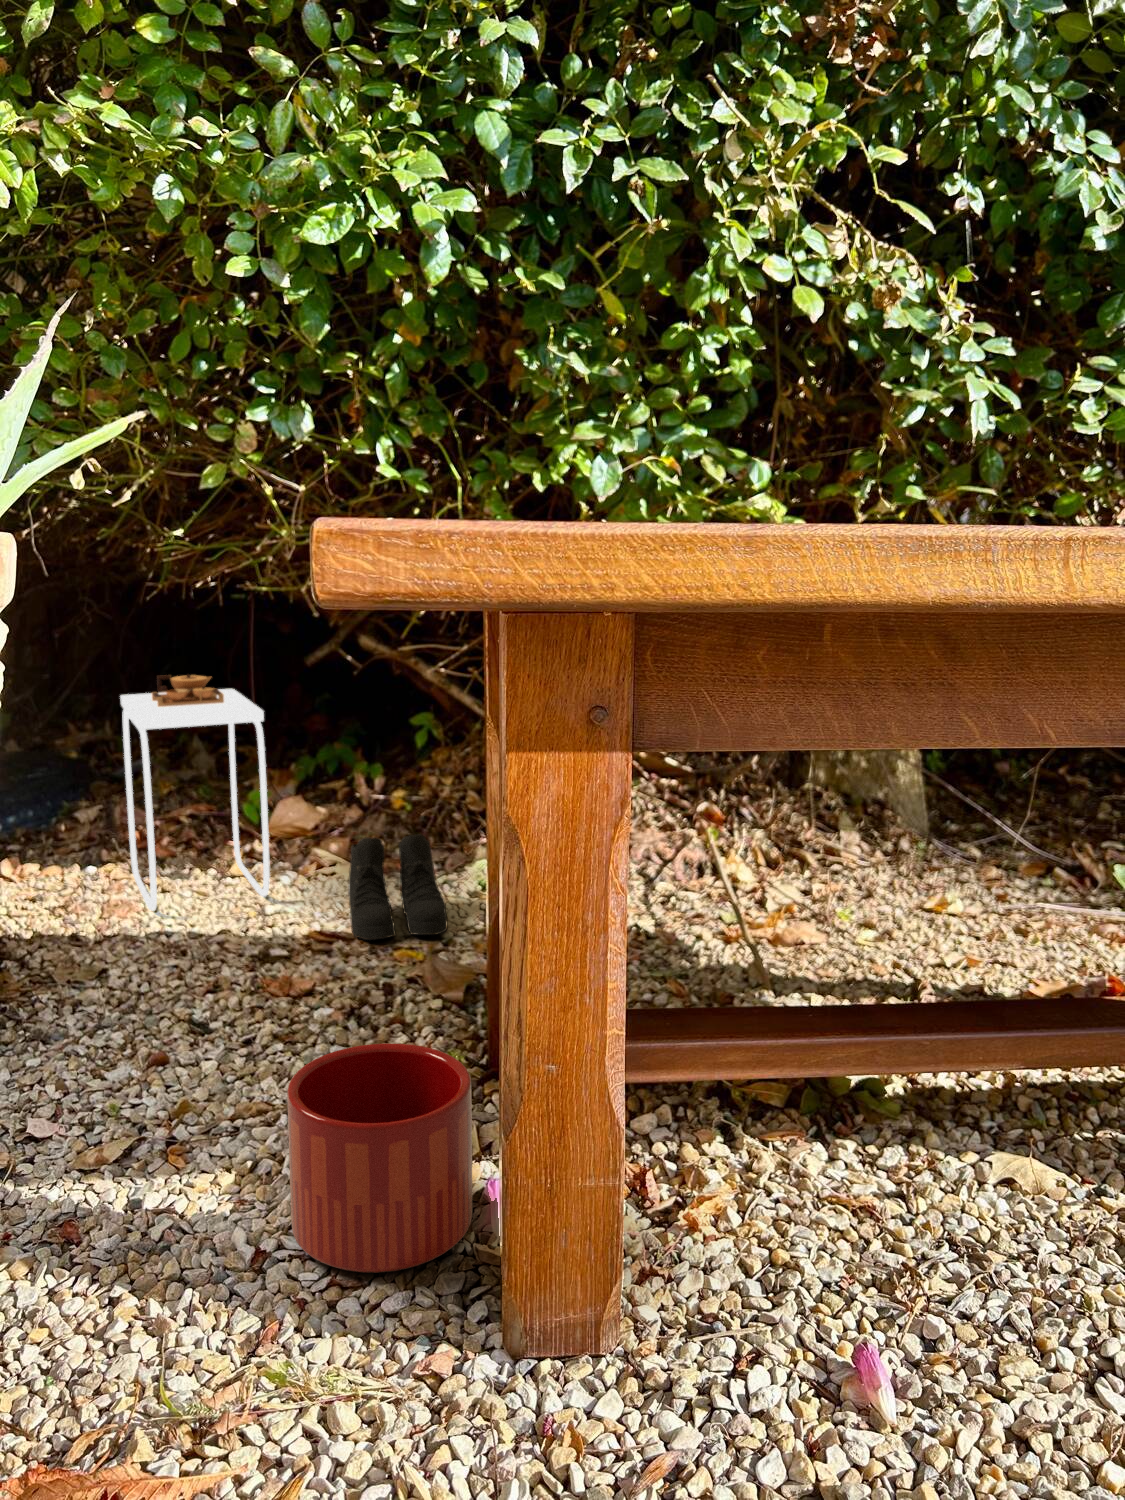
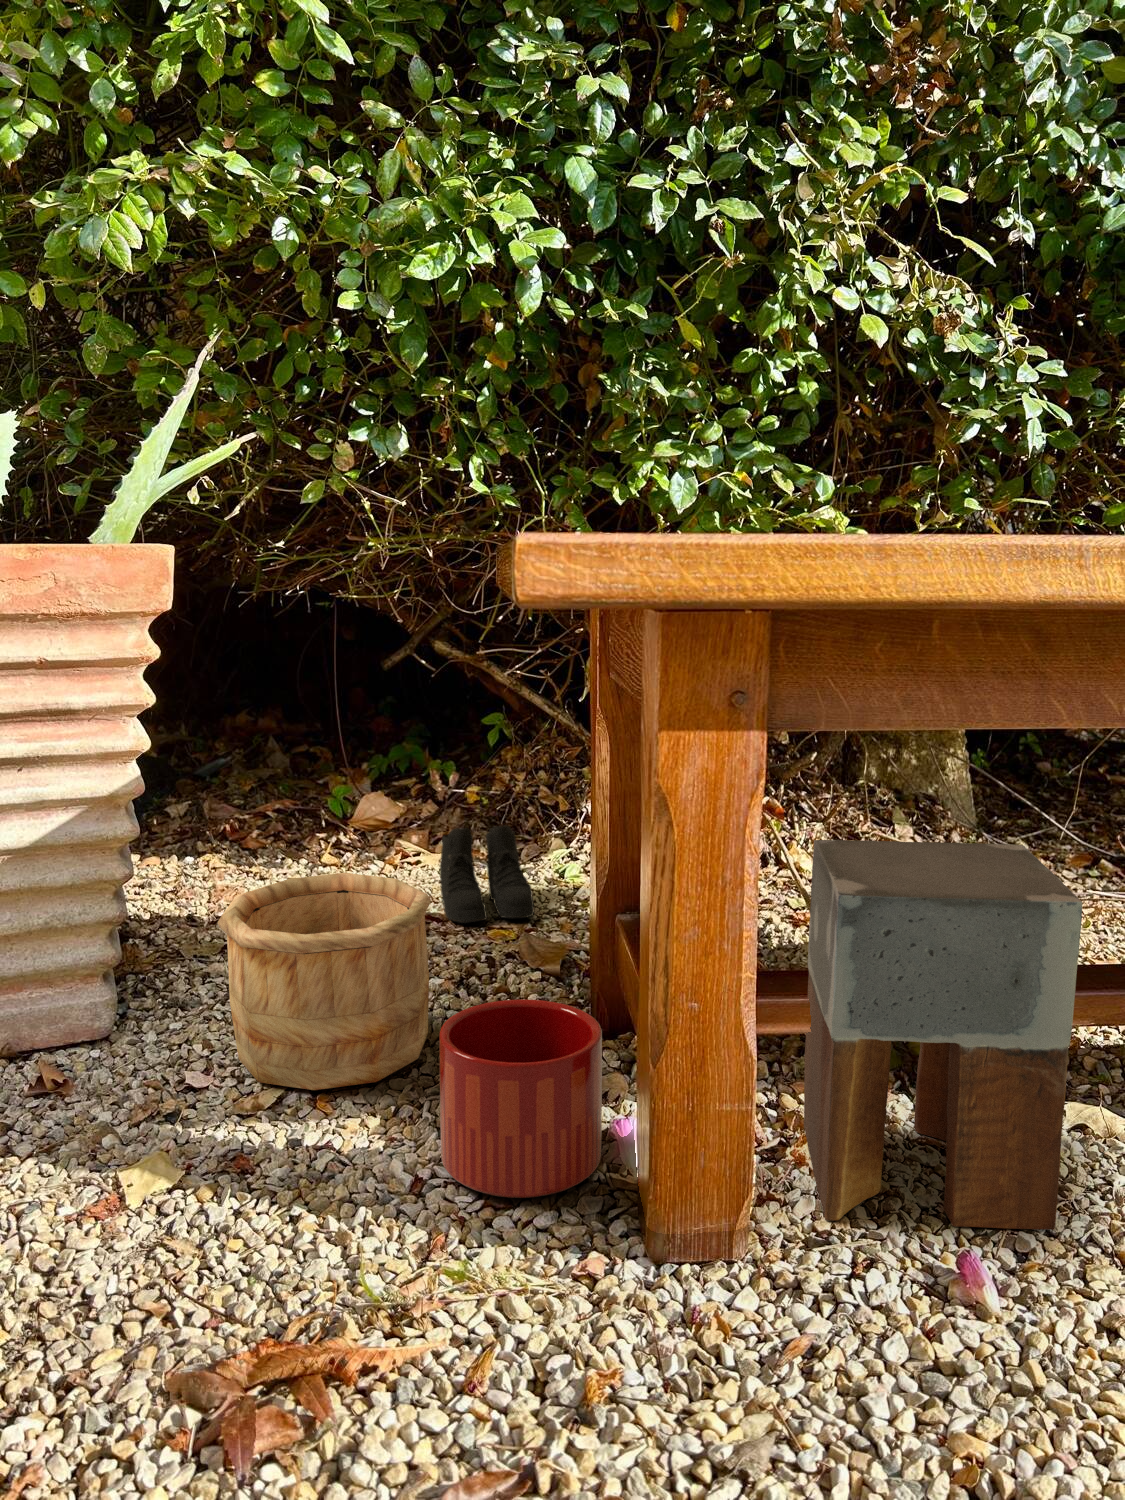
side table: present [120,674,270,911] -> none [221,678,364,898]
stool: none [704,869,999,1313] -> present [804,840,1082,1230]
wooden bucket: none [65,893,307,1138] -> present [218,873,431,1090]

